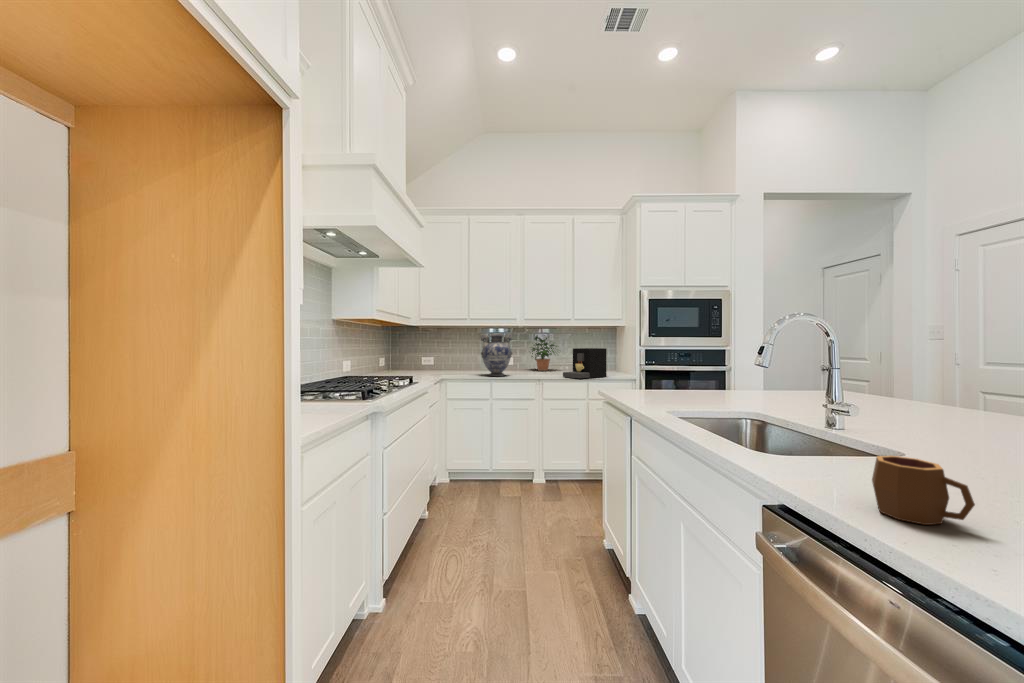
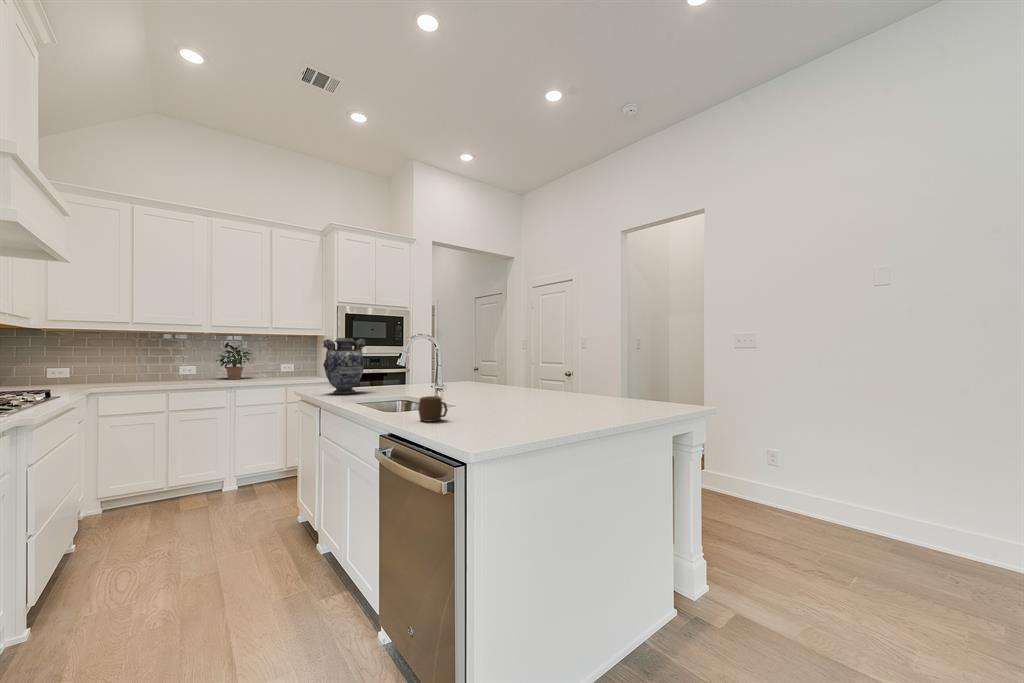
vase: present [481,333,512,376] -> present [323,338,365,394]
coffee maker: present [563,348,607,378] -> none [258,355,305,383]

